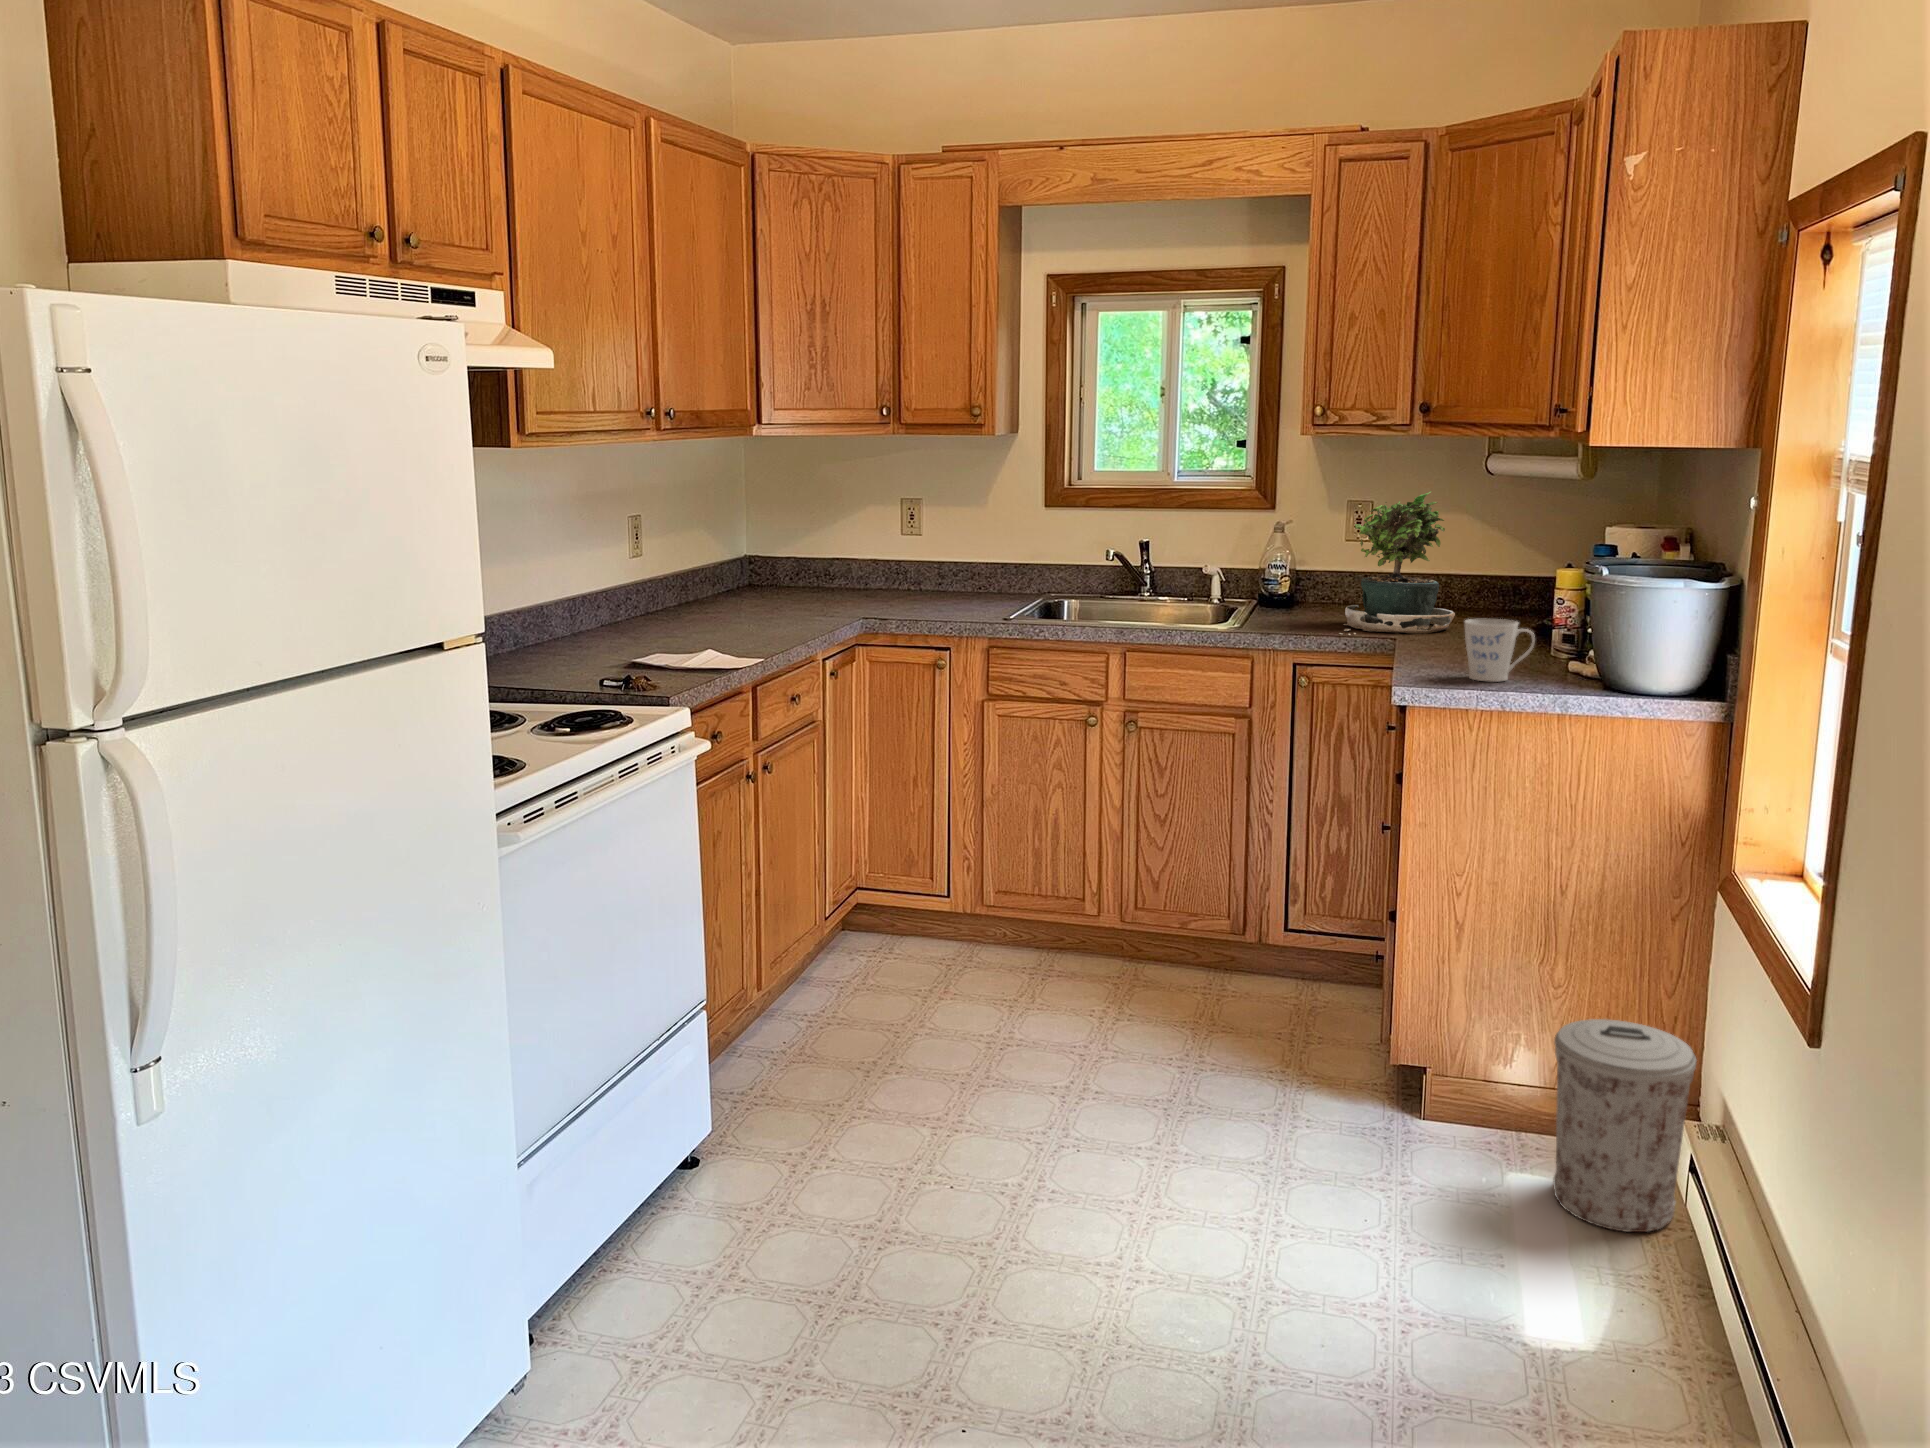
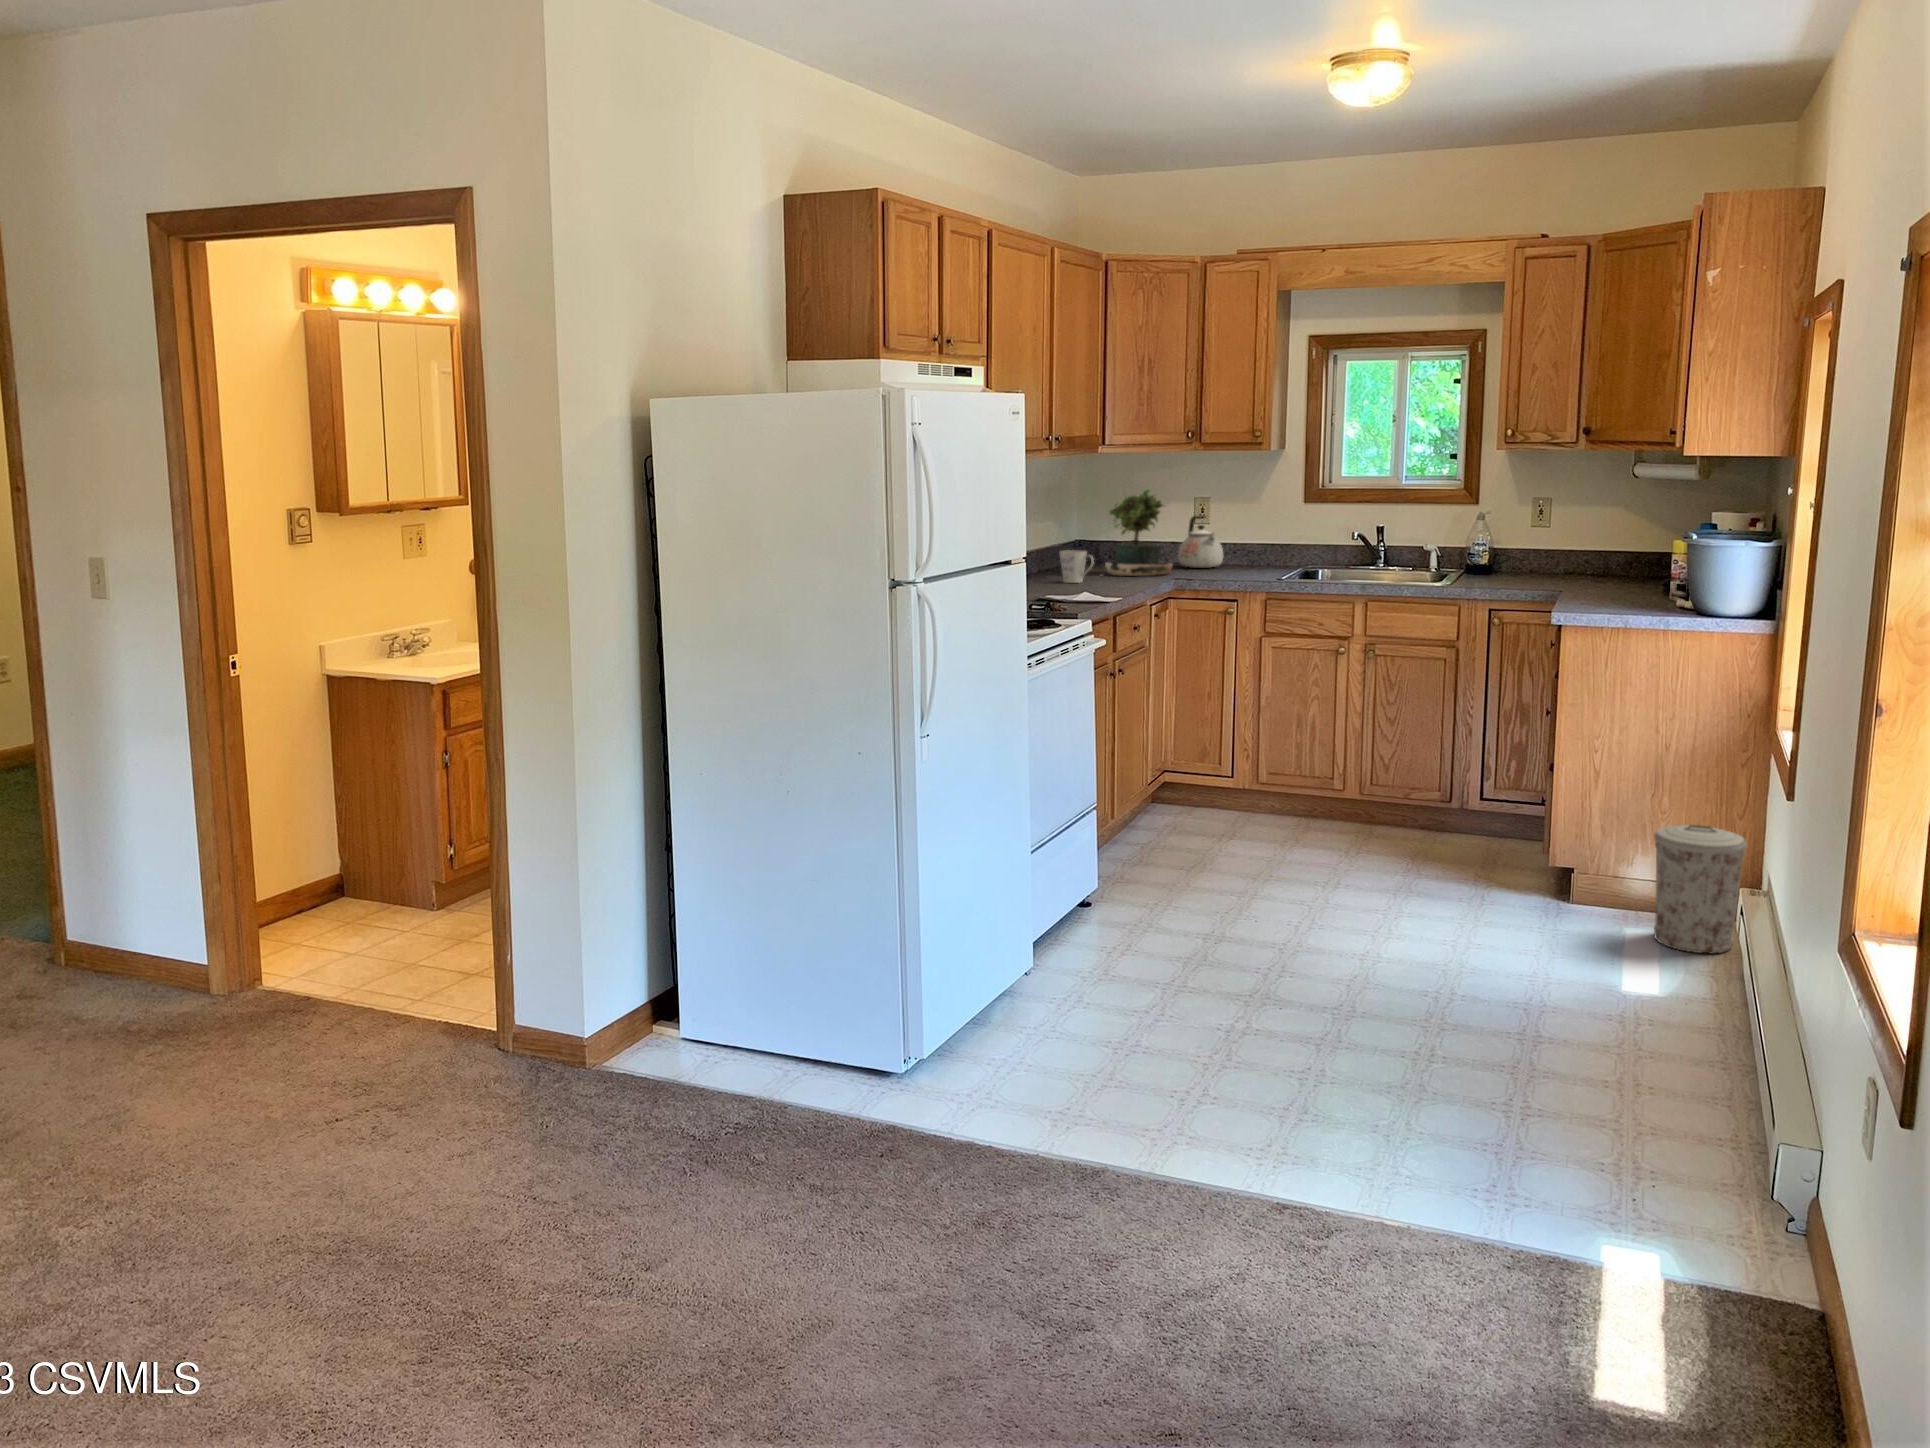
potted plant: present [1340,491,1455,635] -> present [1105,489,1173,576]
kettle: none [878,524,939,596] -> present [1178,516,1223,568]
mug: present [1464,619,1535,682] -> present [1060,550,1094,583]

